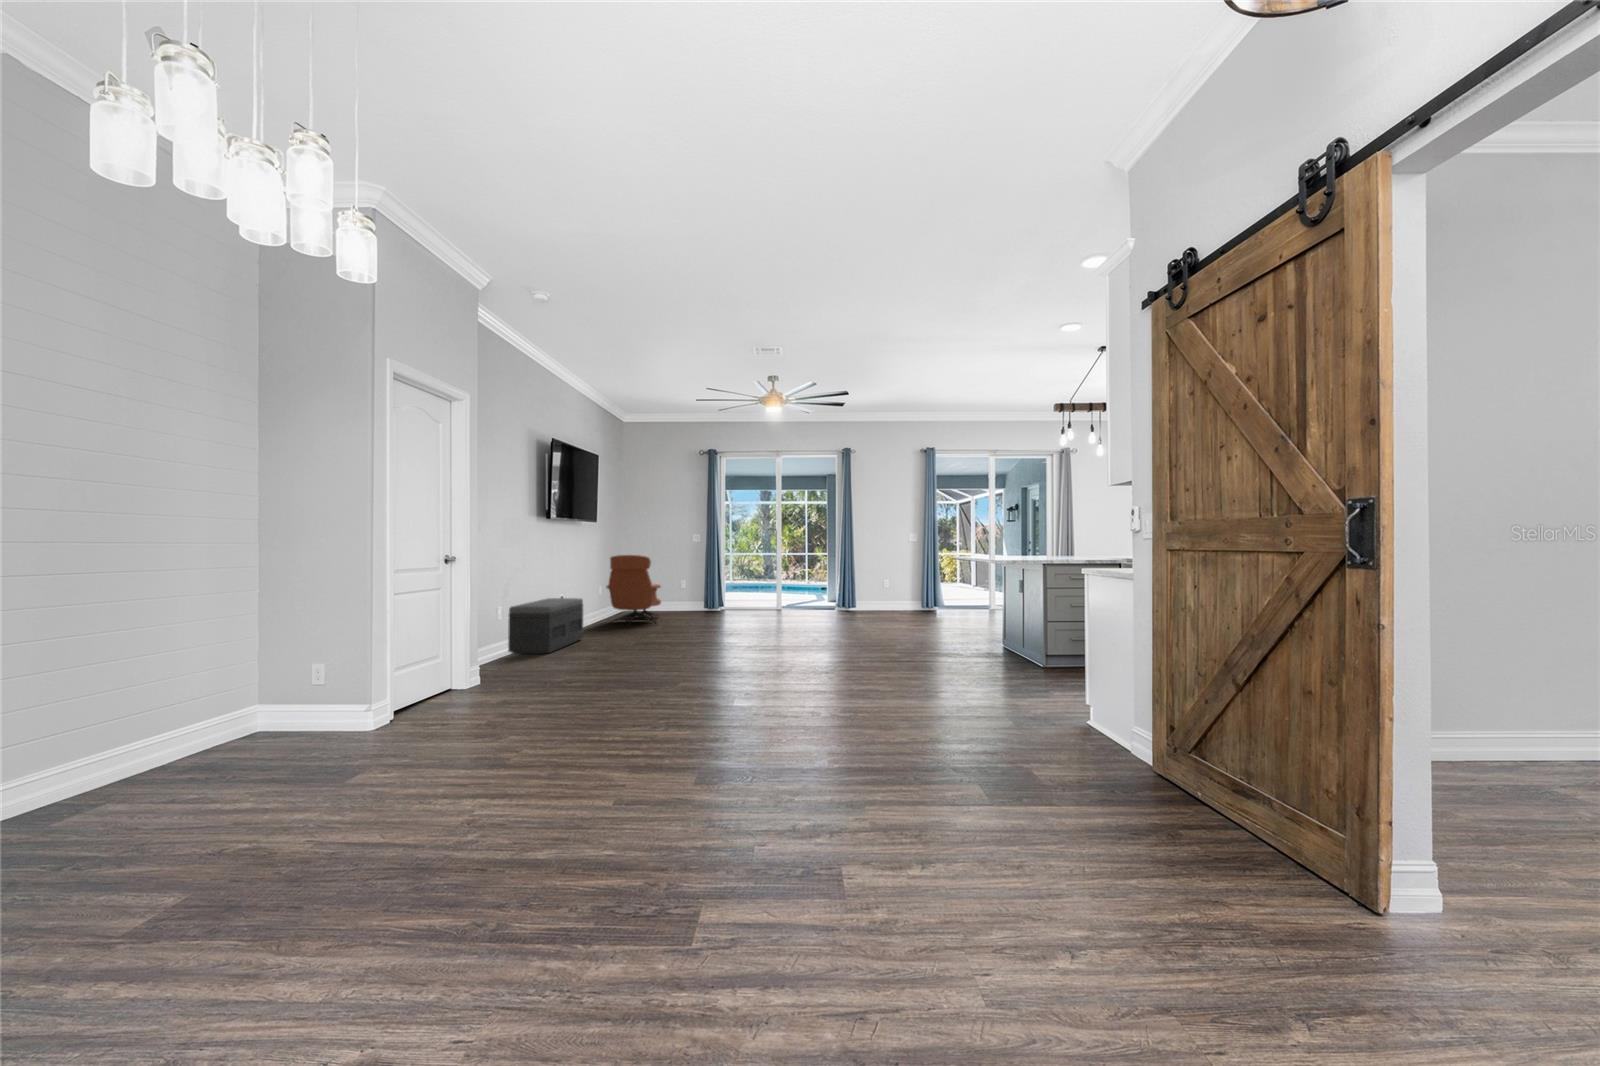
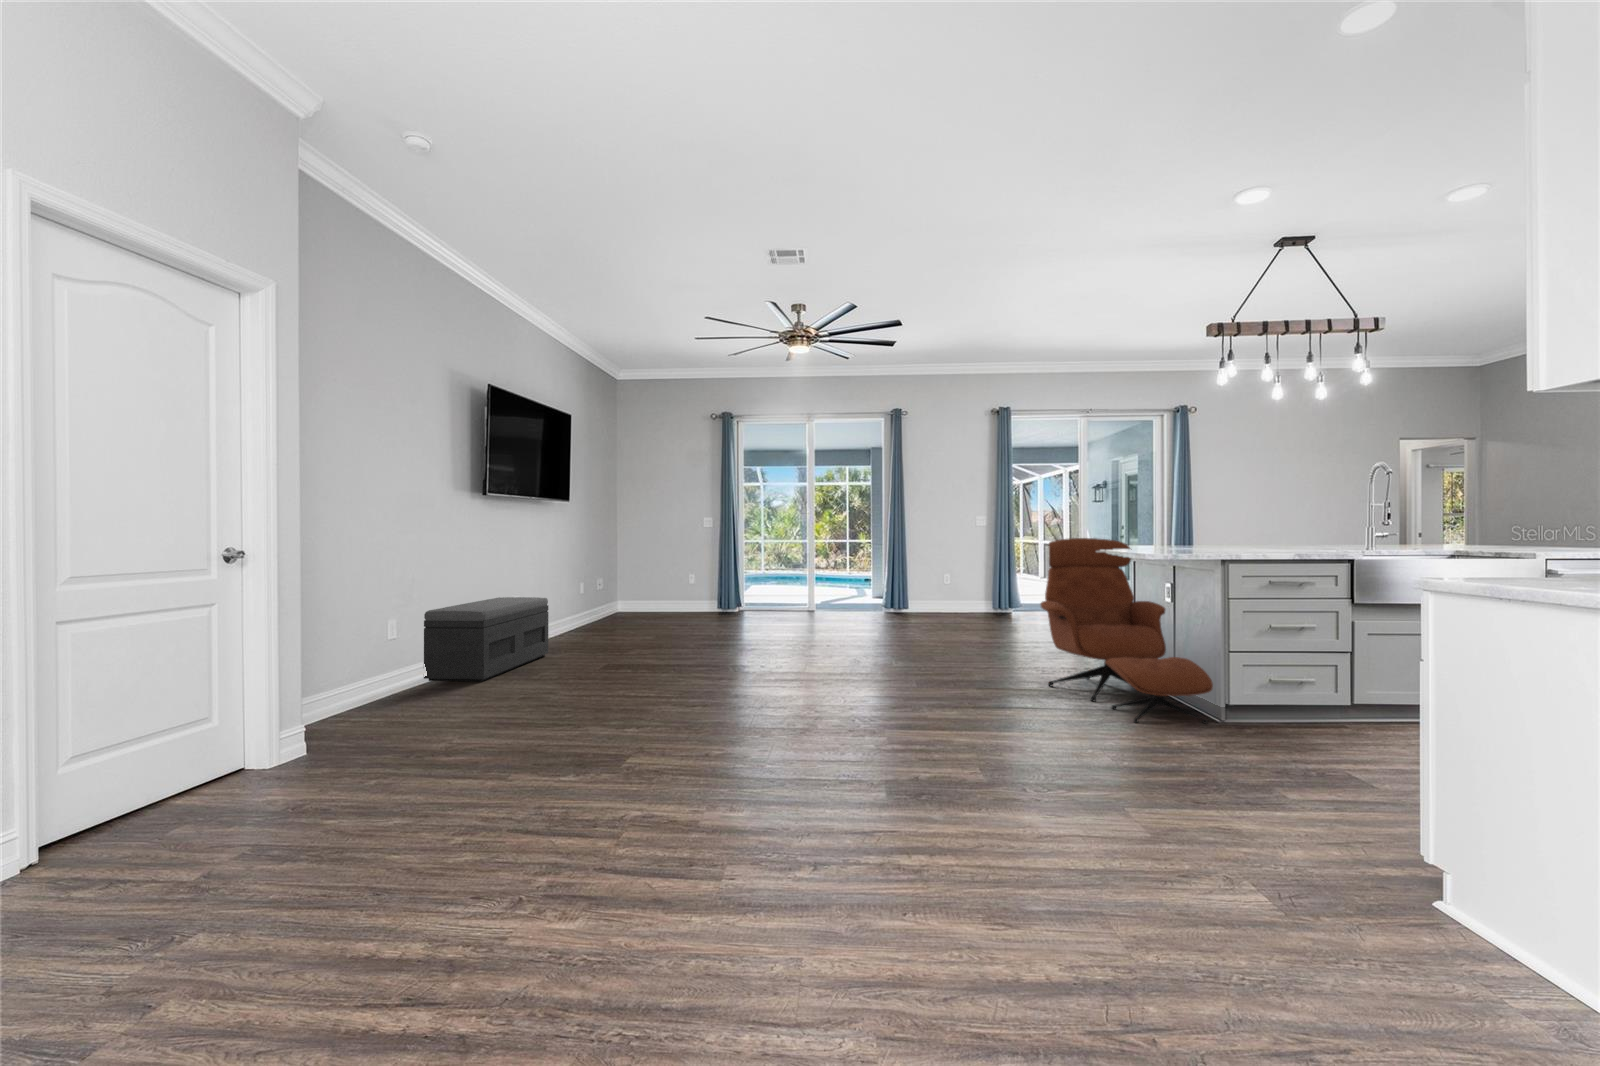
lounge chair: present [606,555,661,625] -> present [1041,538,1213,723]

